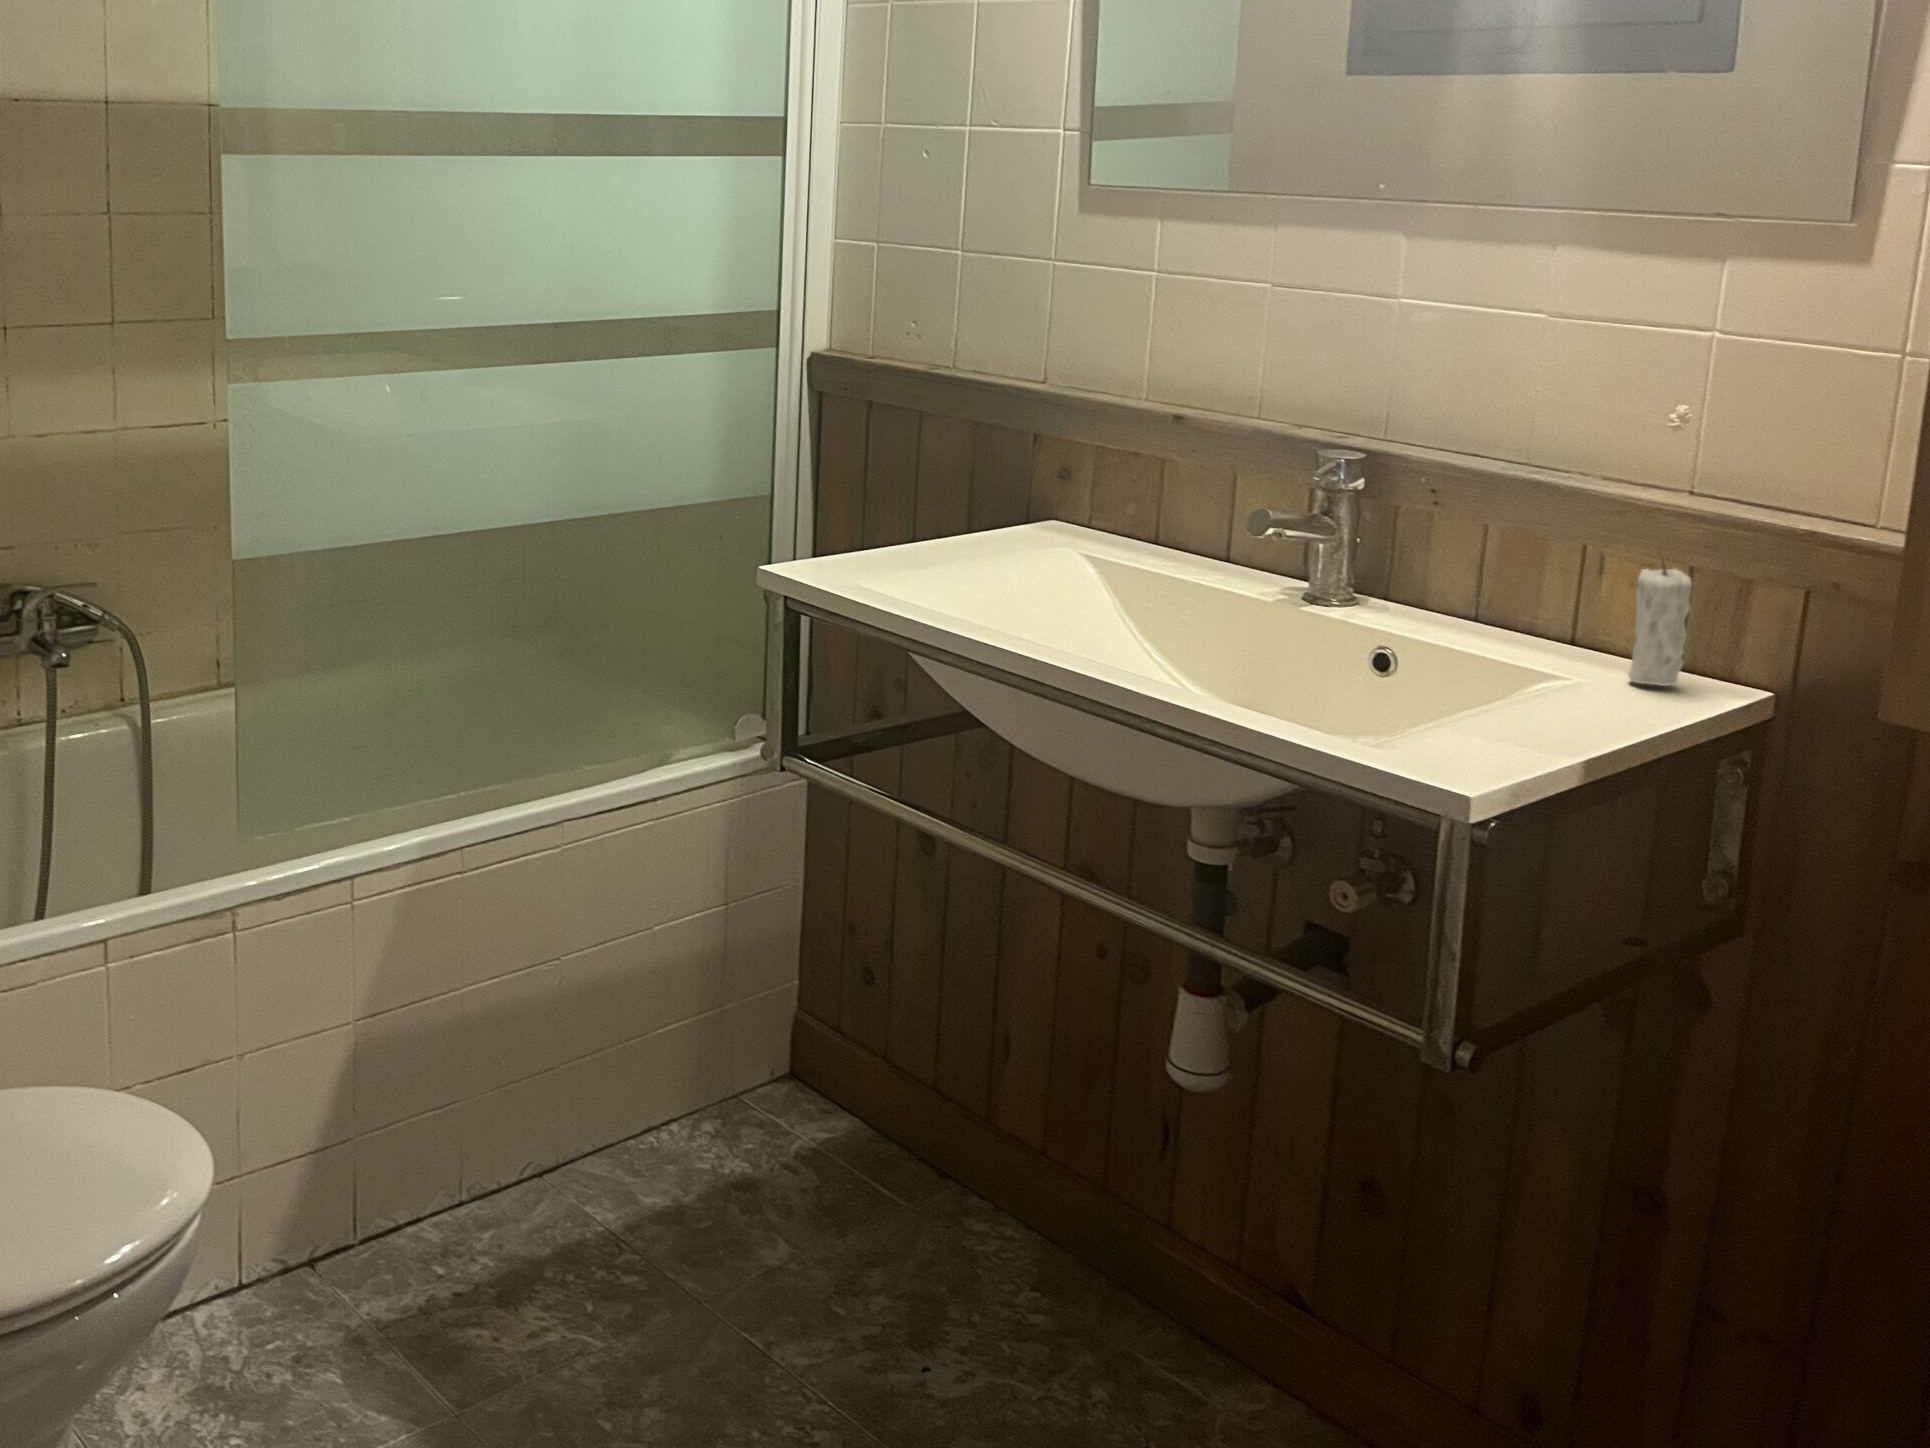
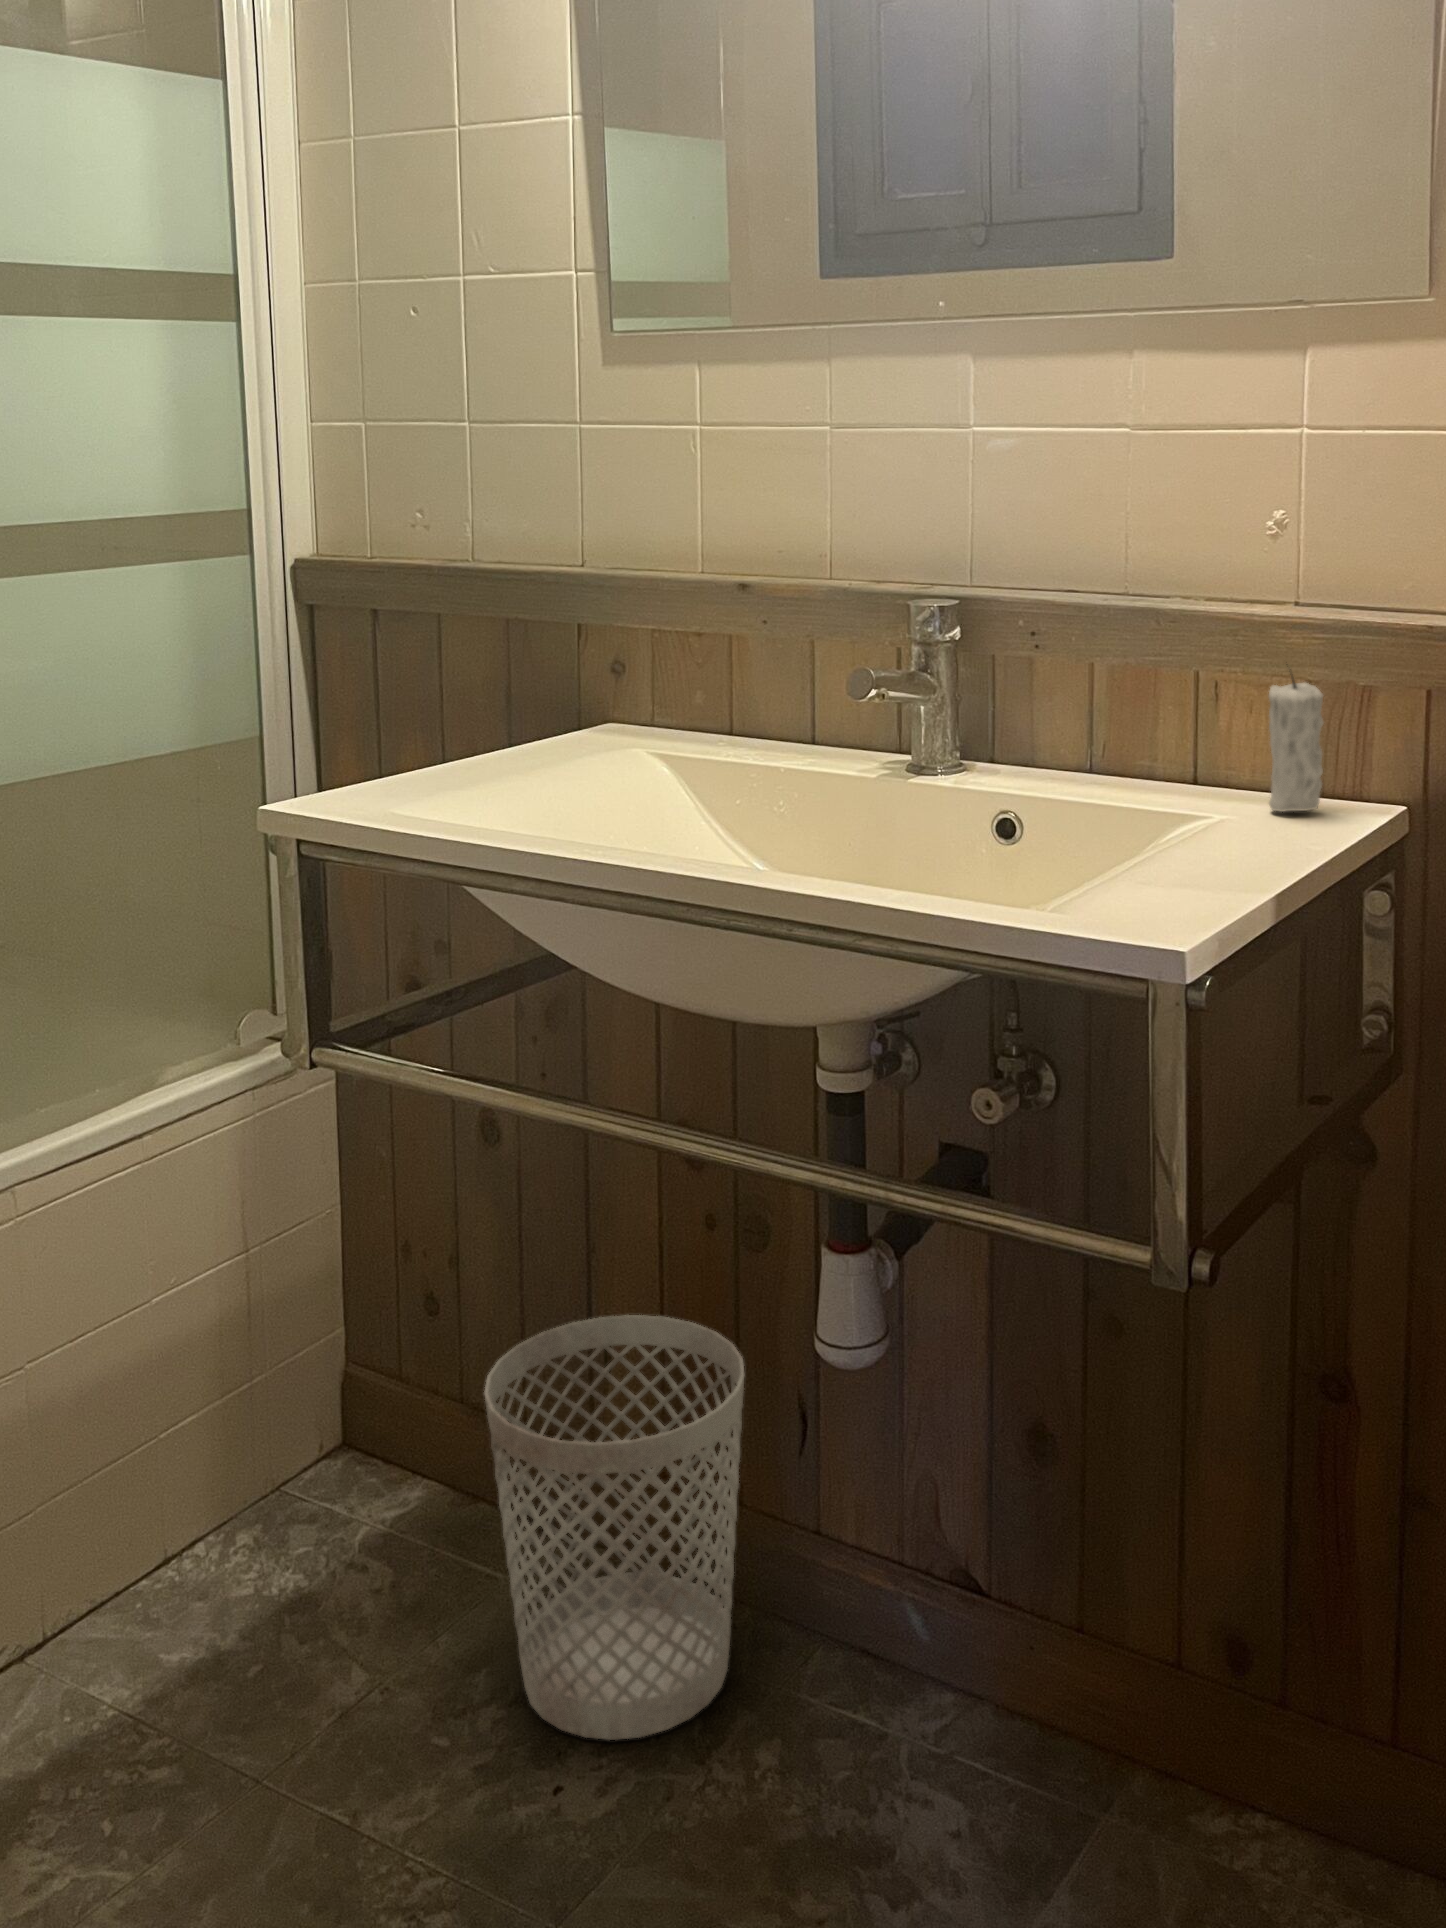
wastebasket: none [897,1015,1115,1354] -> present [485,1315,745,1740]

